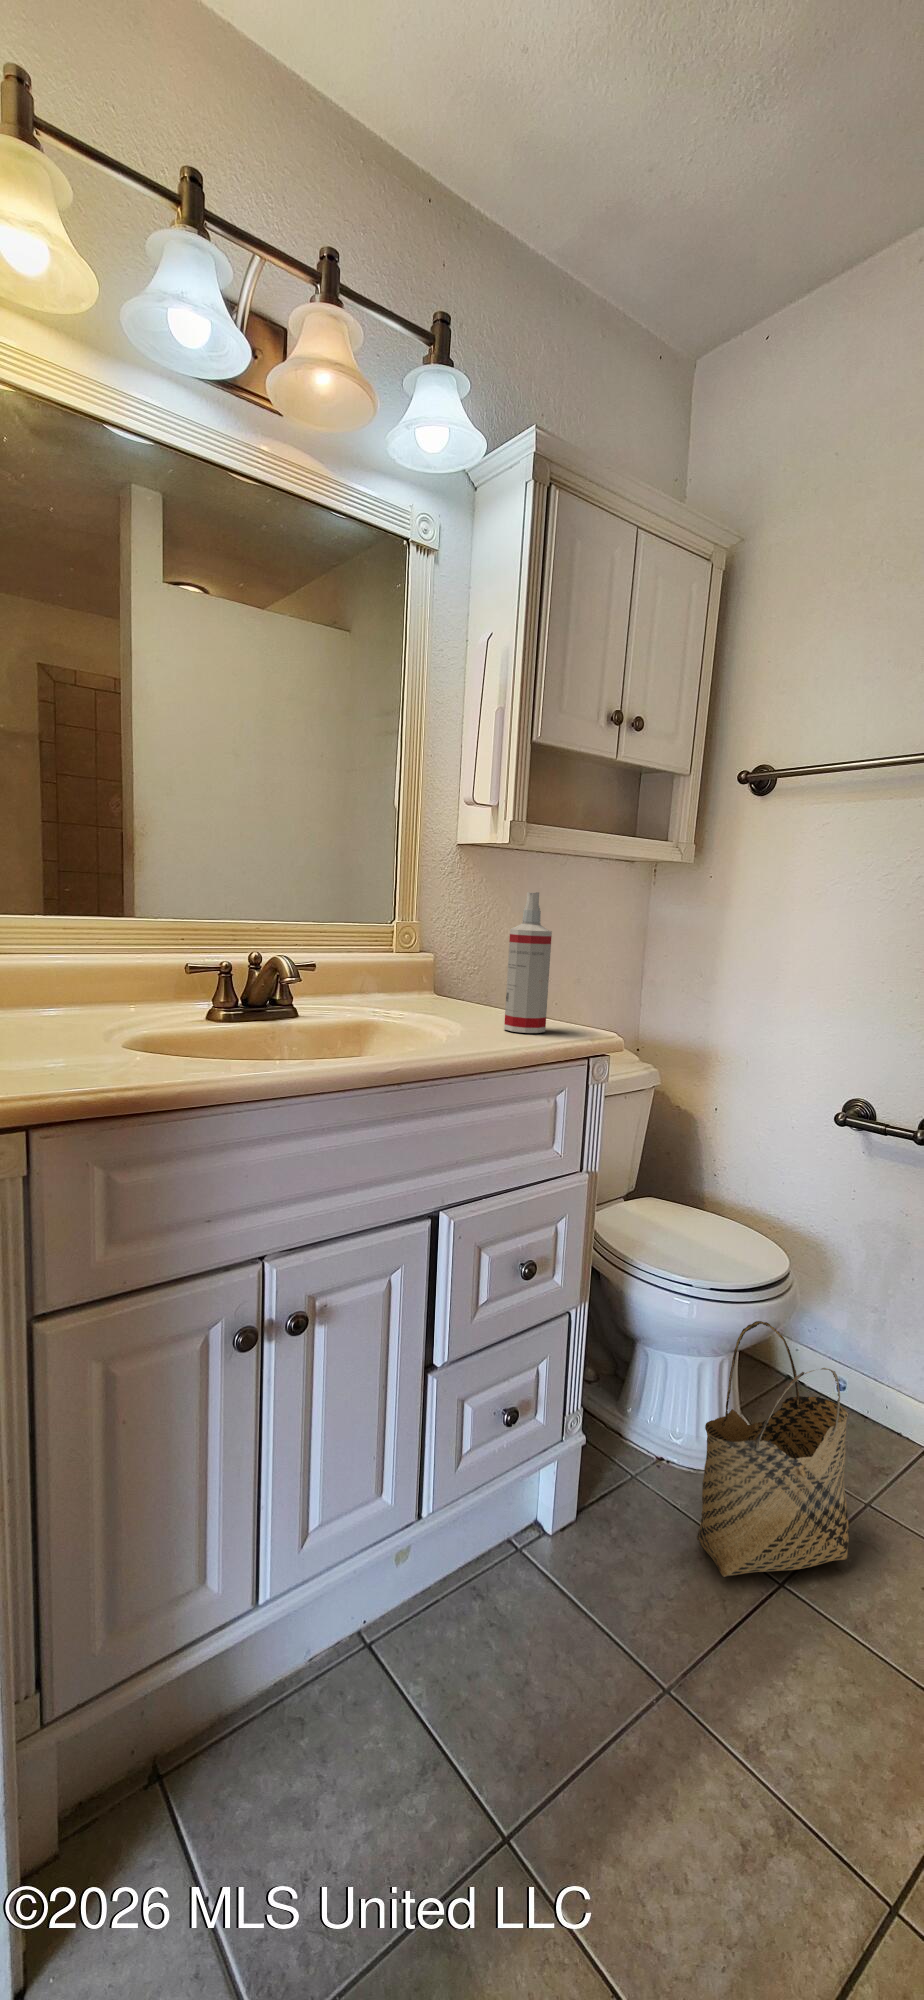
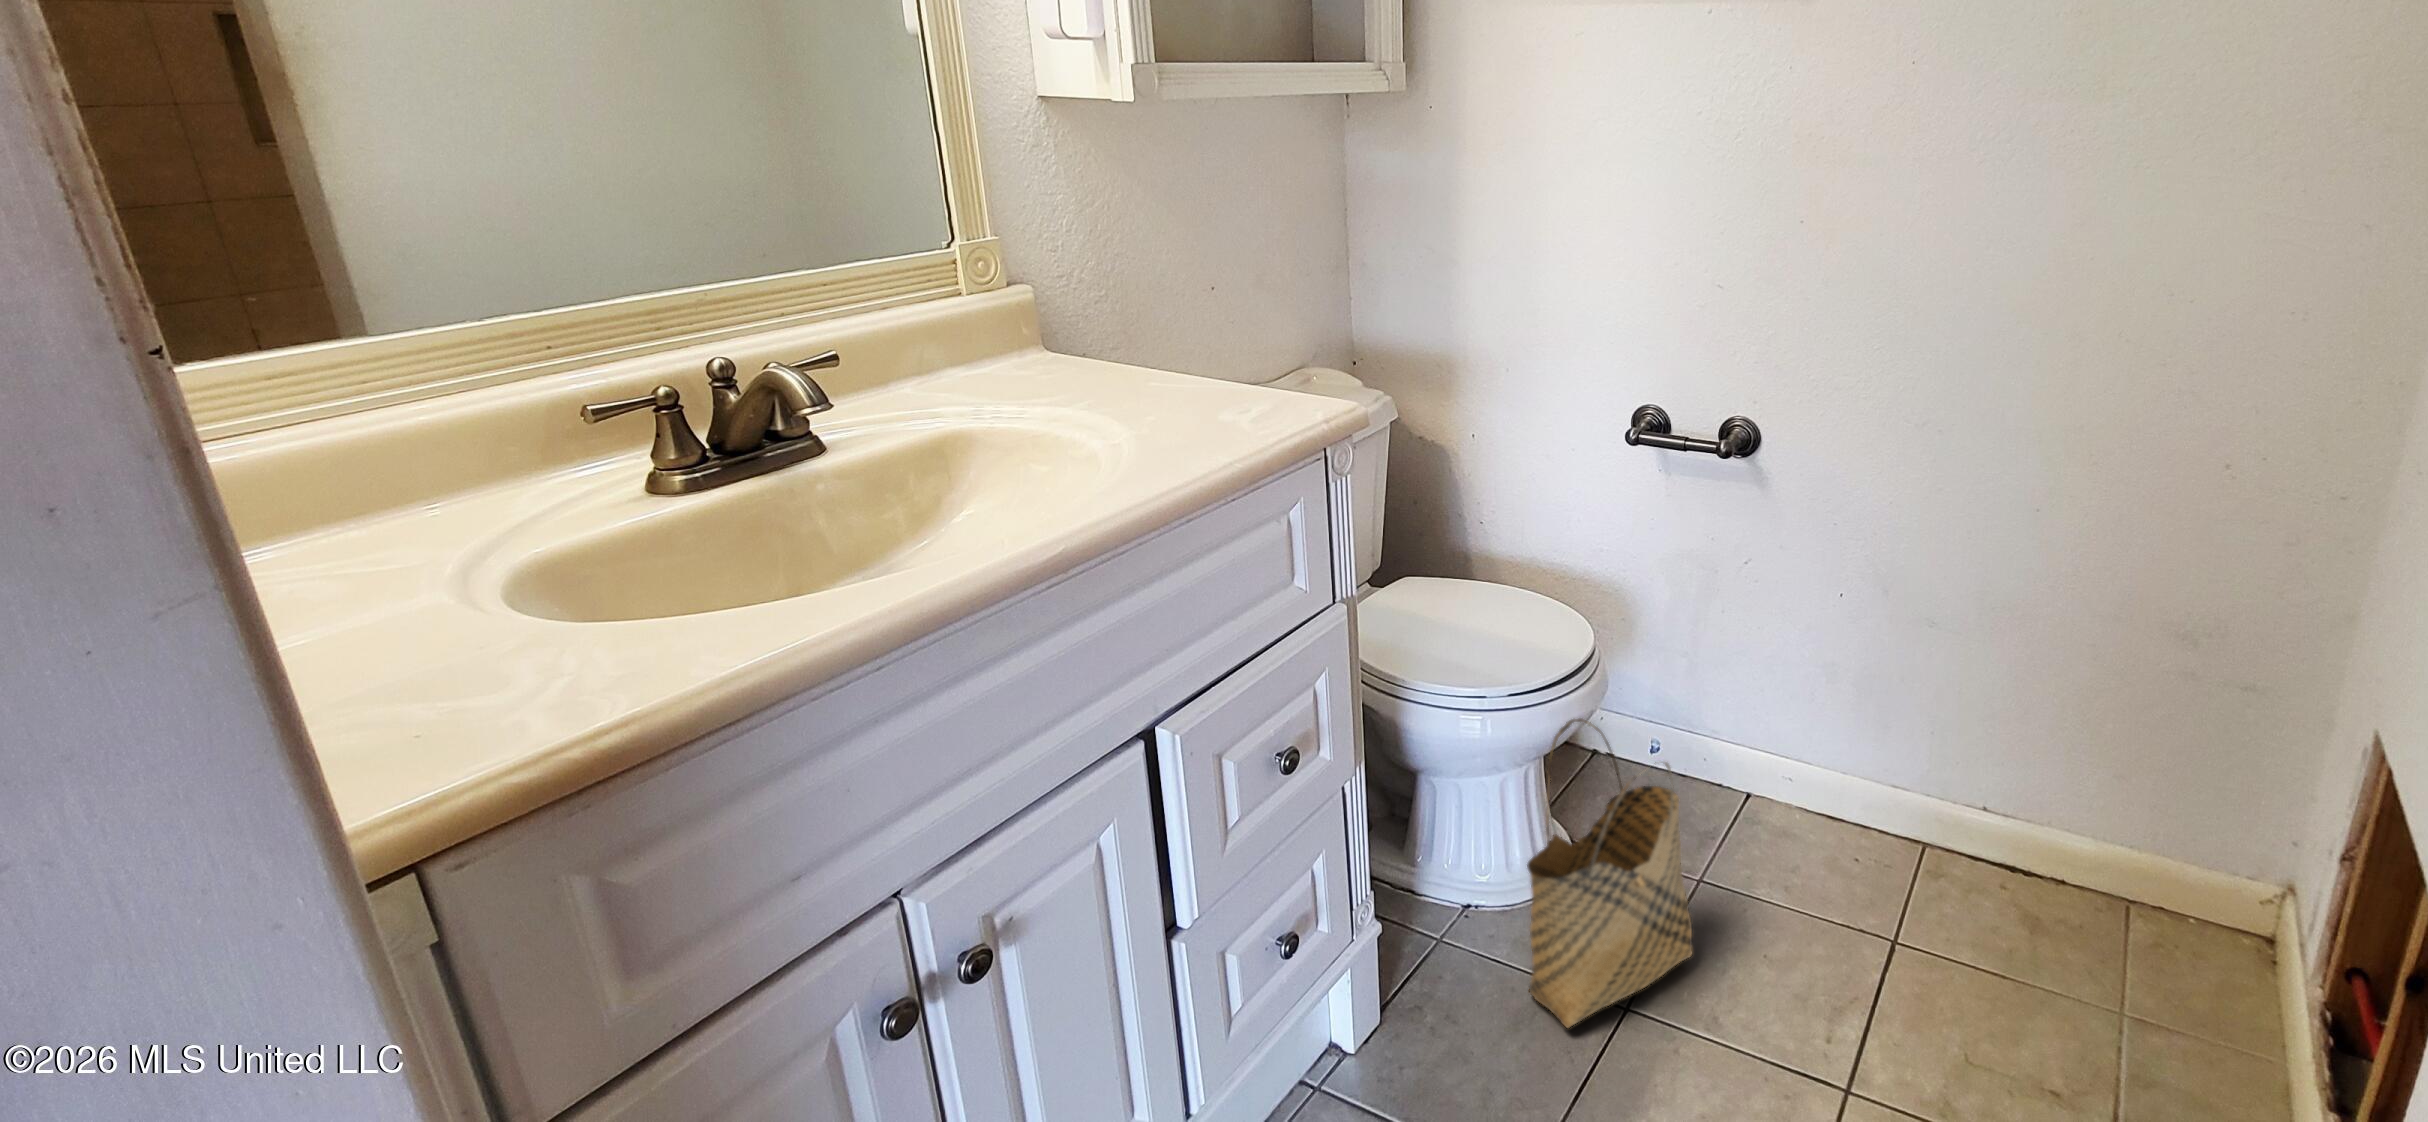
spray bottle: present [504,892,552,1033] -> none [1180,207,1258,425]

